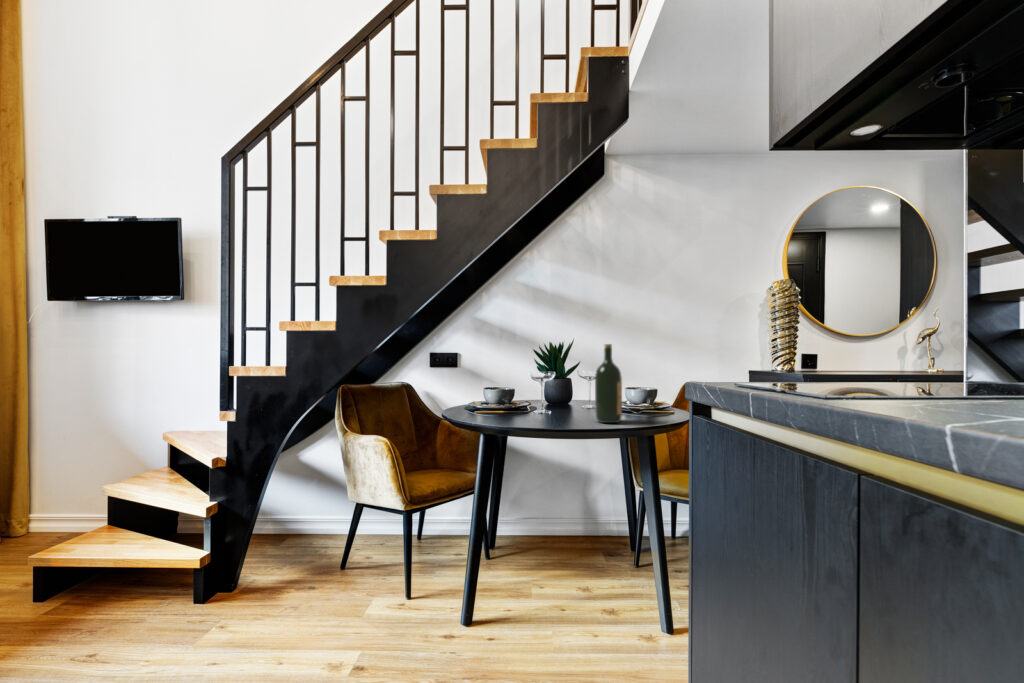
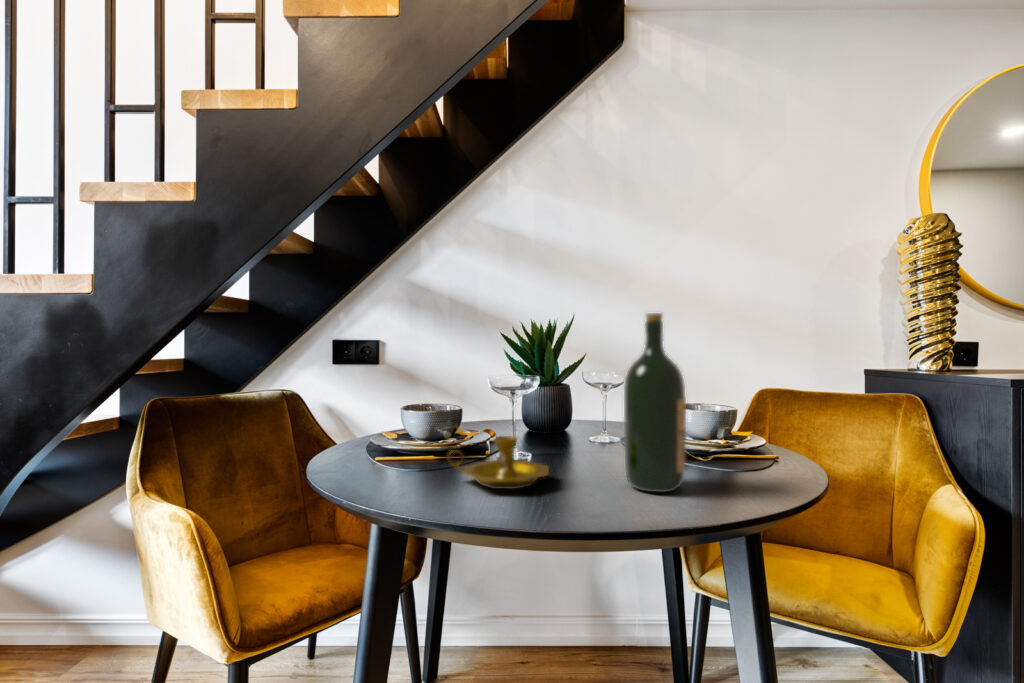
candlestick: none [515,399,561,422] -> present [448,436,549,489]

